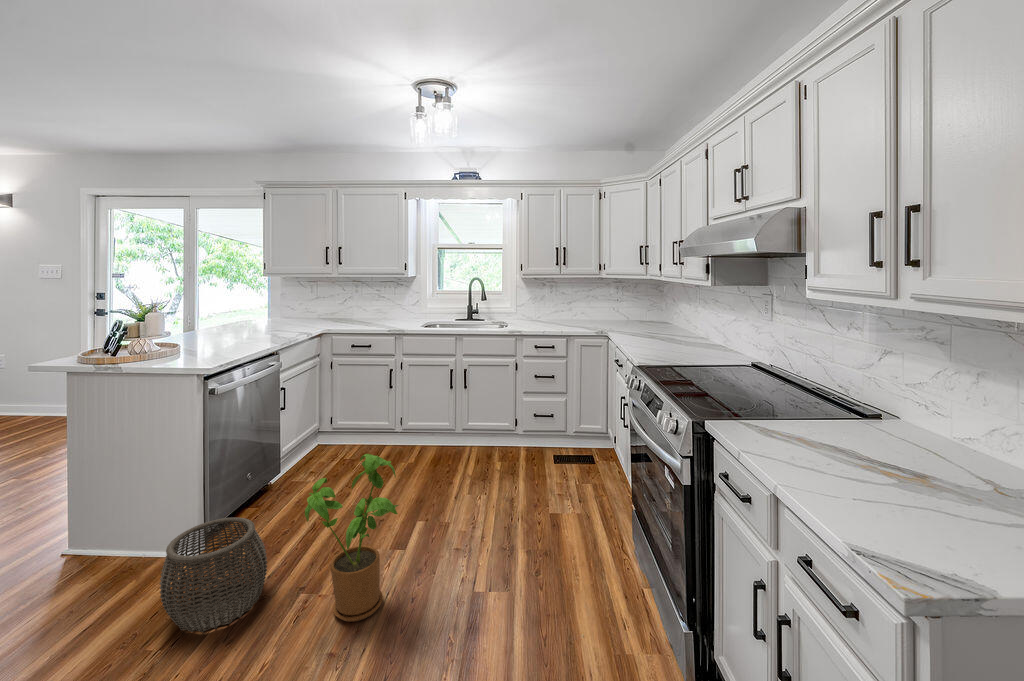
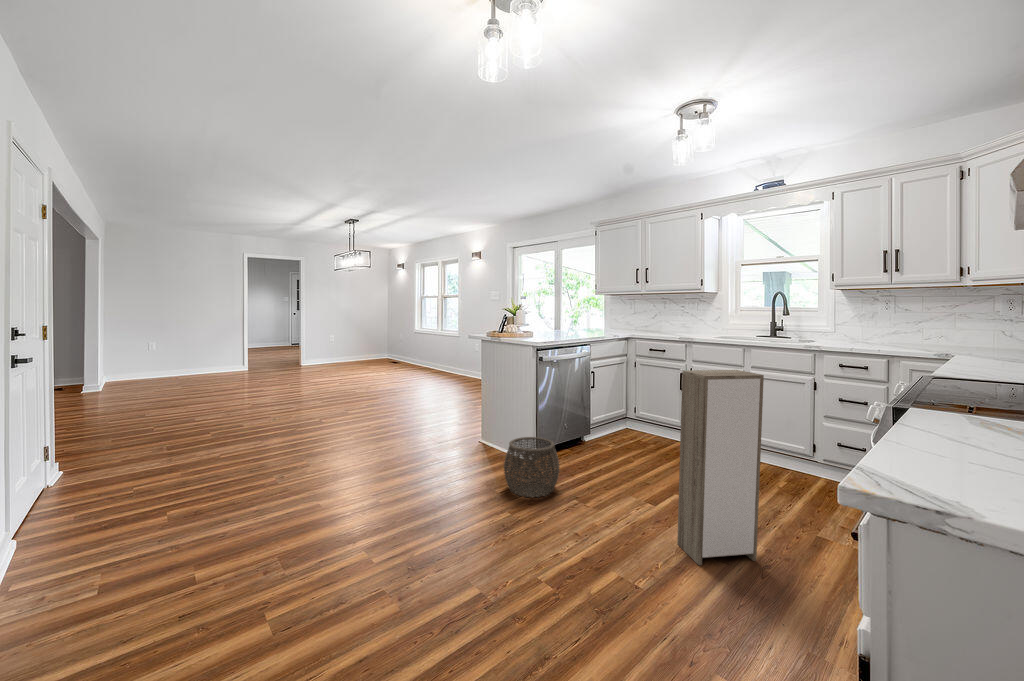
storage cabinet: none [451,380,537,622] -> present [677,370,764,565]
house plant: present [305,454,399,622] -> none [579,410,643,526]

